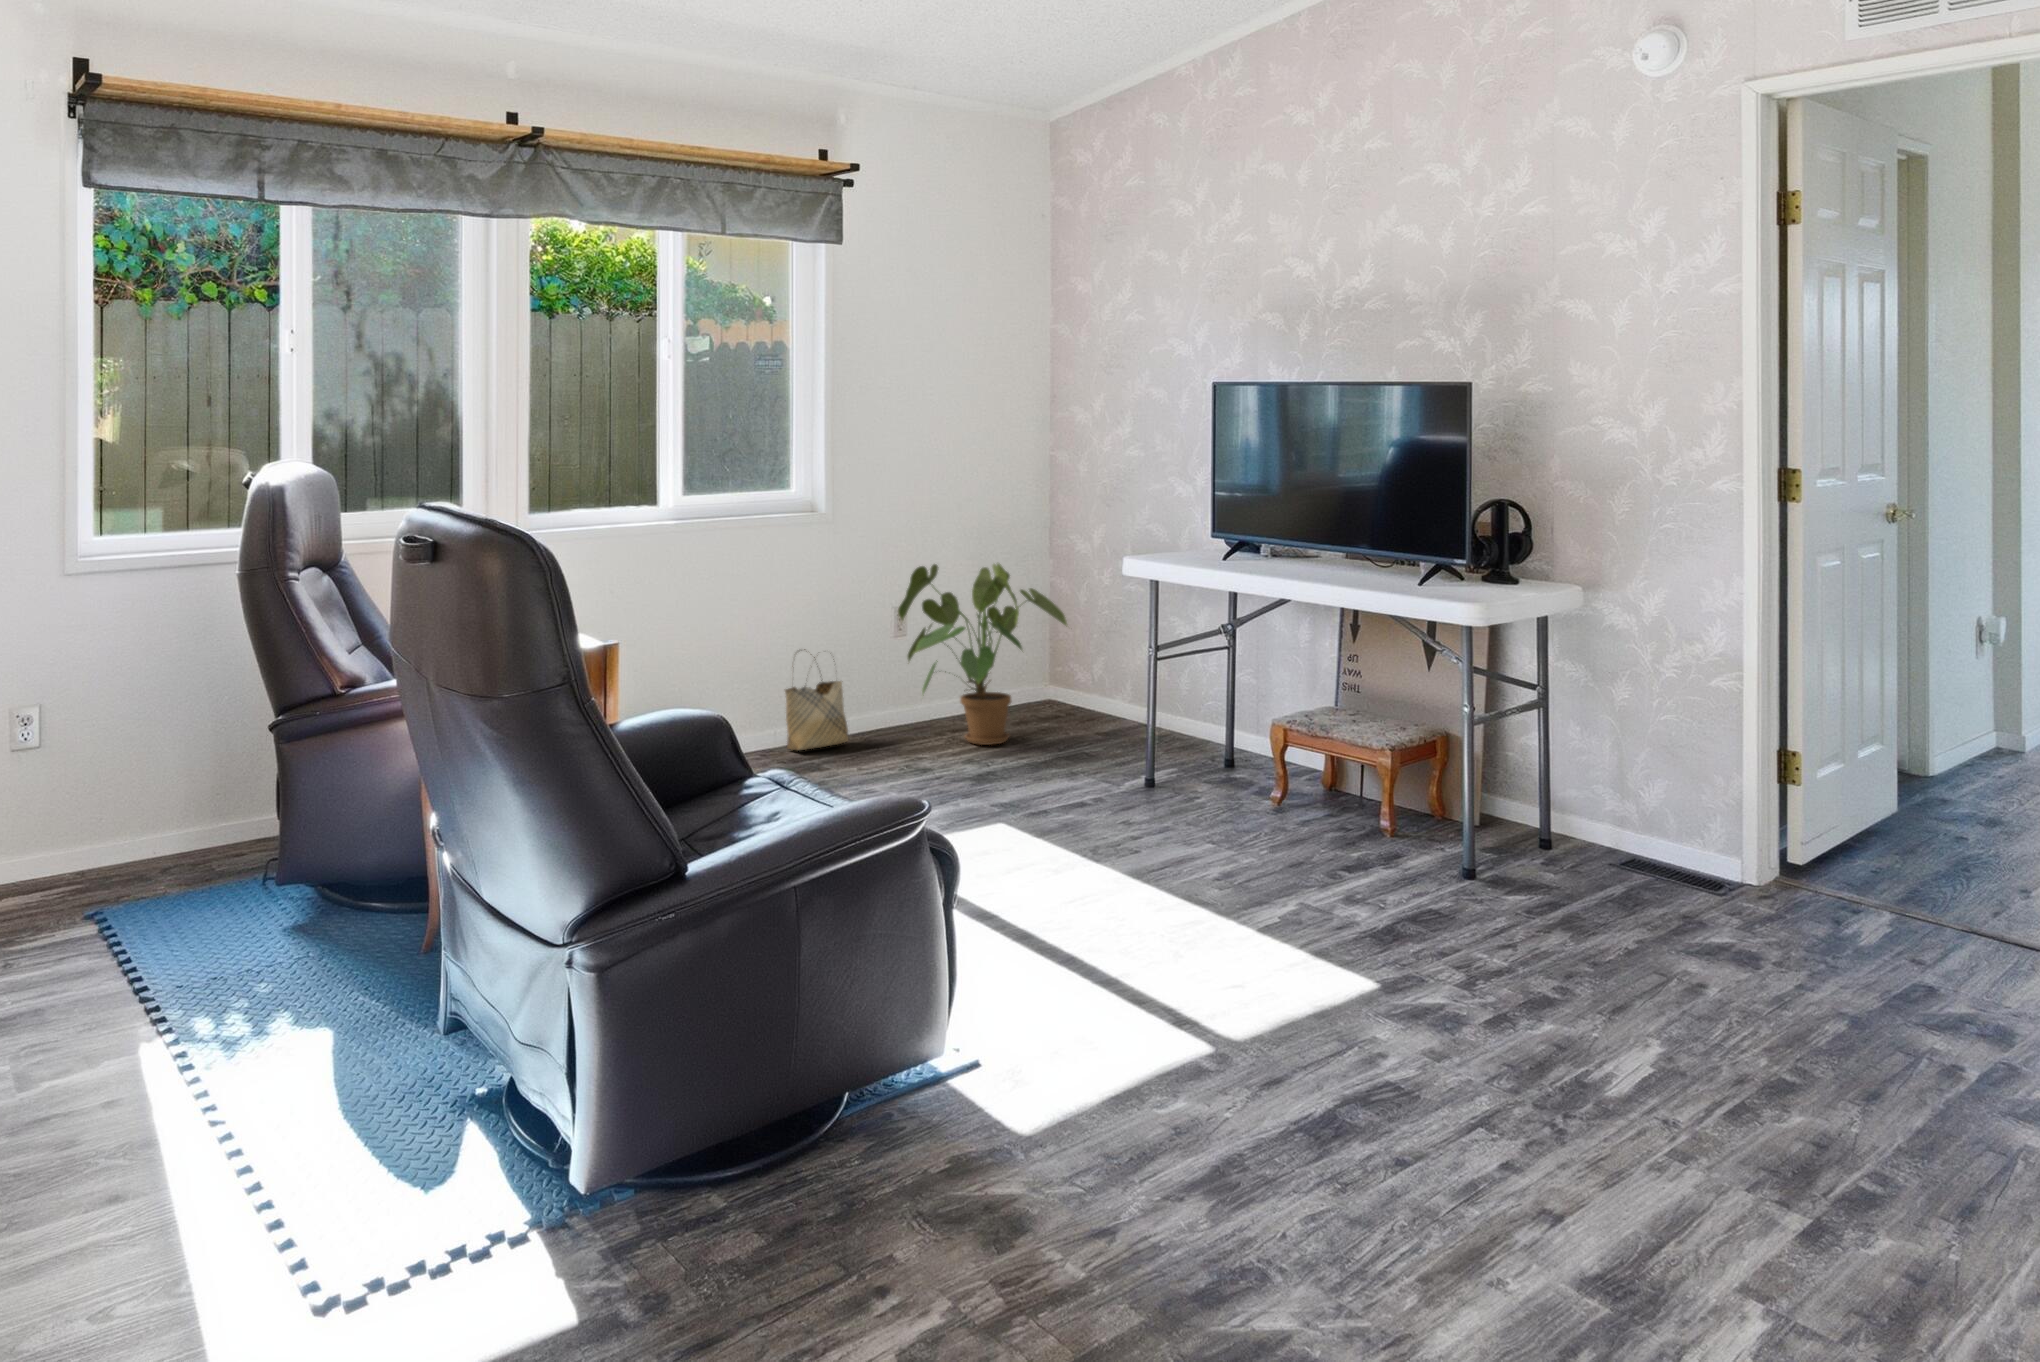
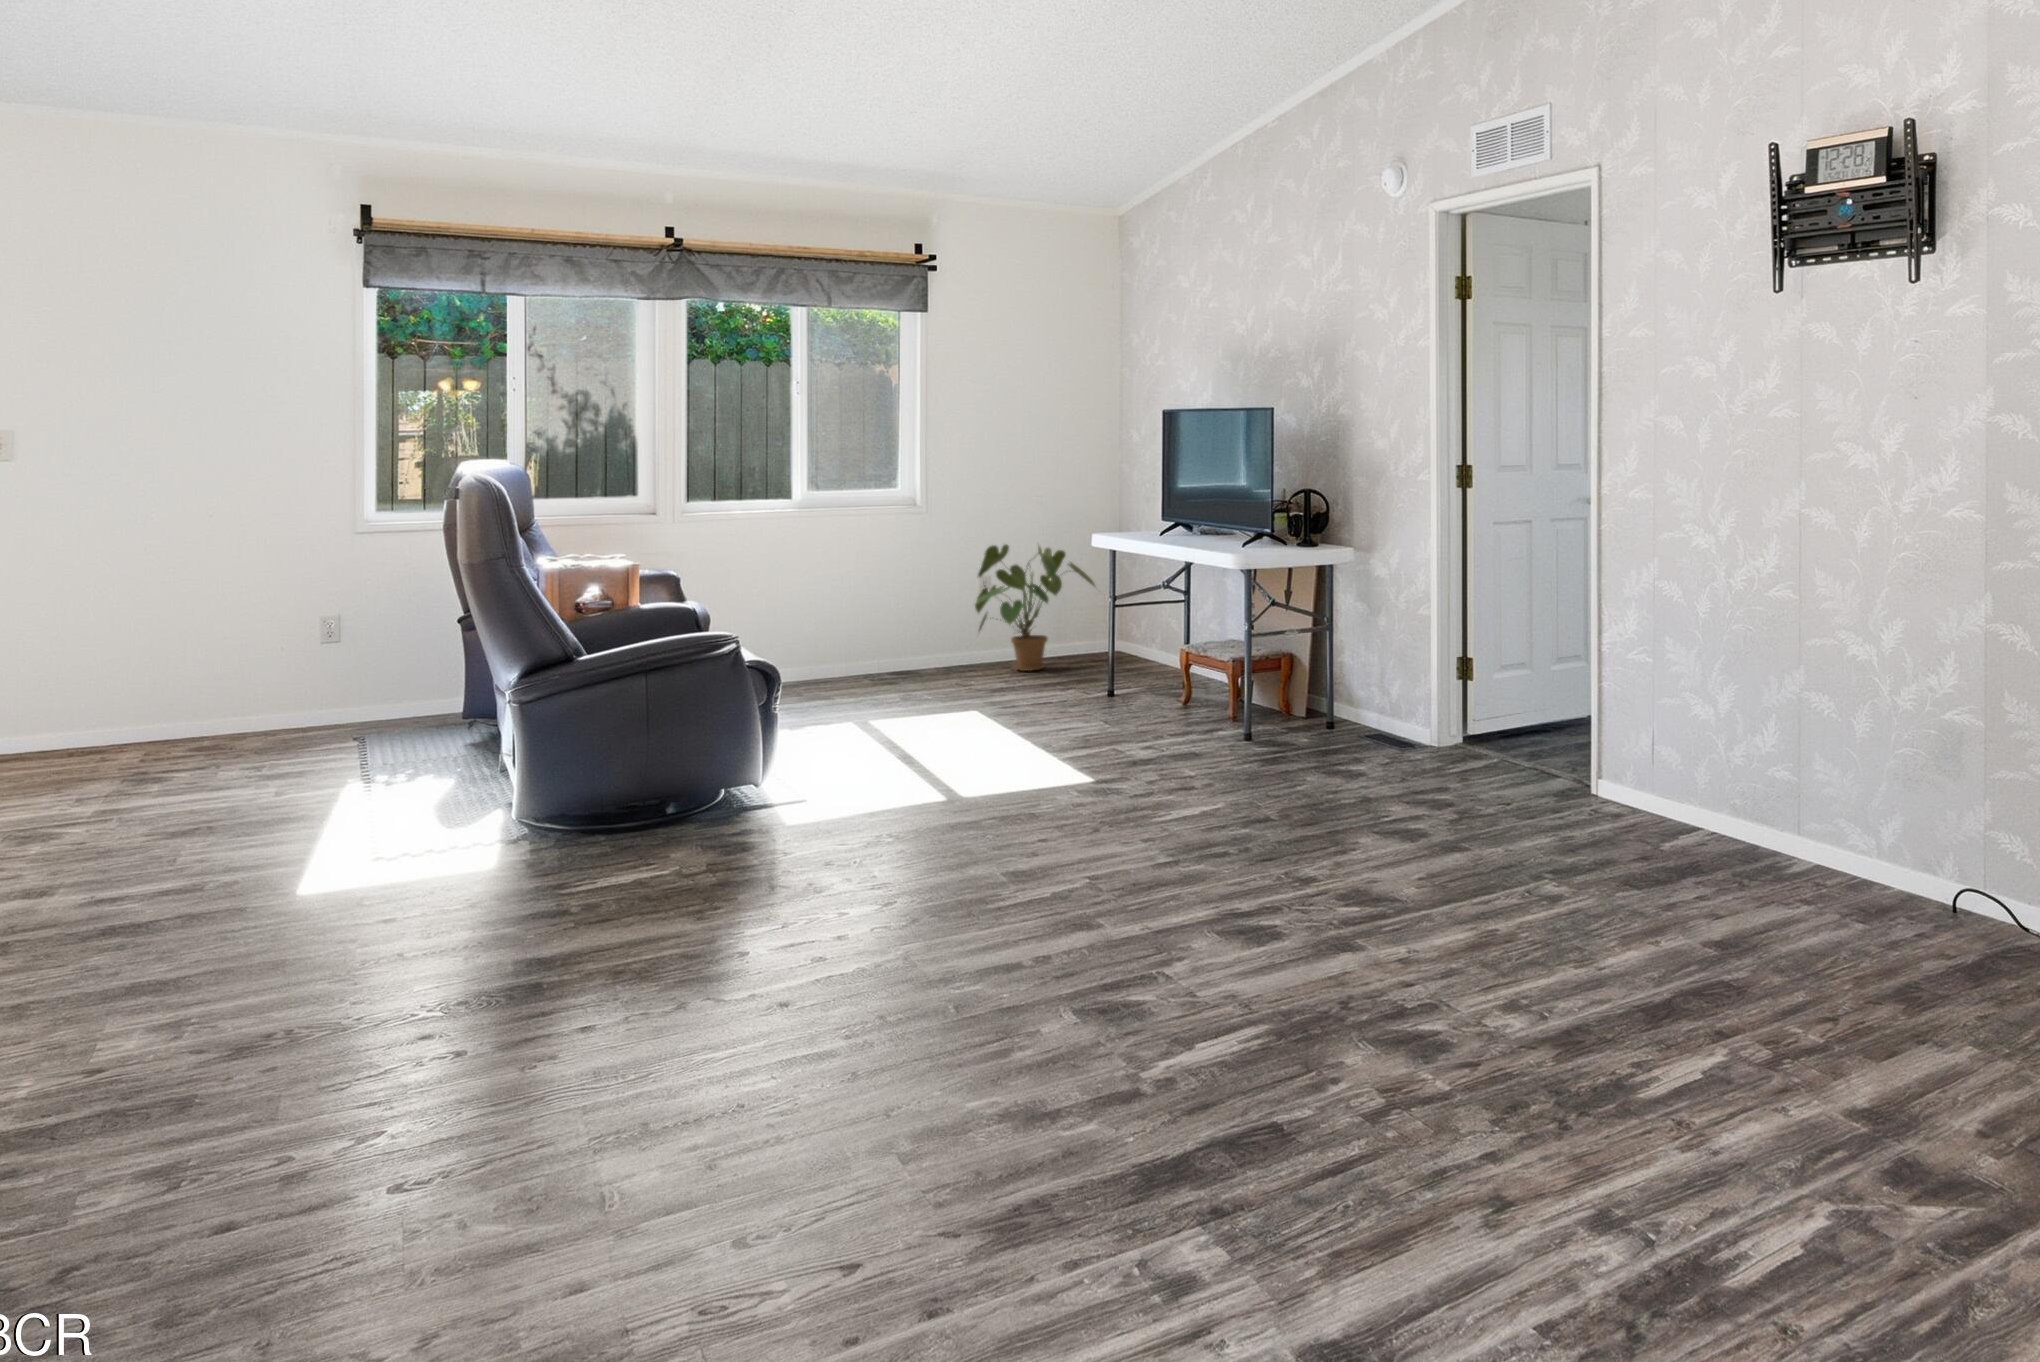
woven basket: present [785,649,848,750] -> none [881,602,930,673]

